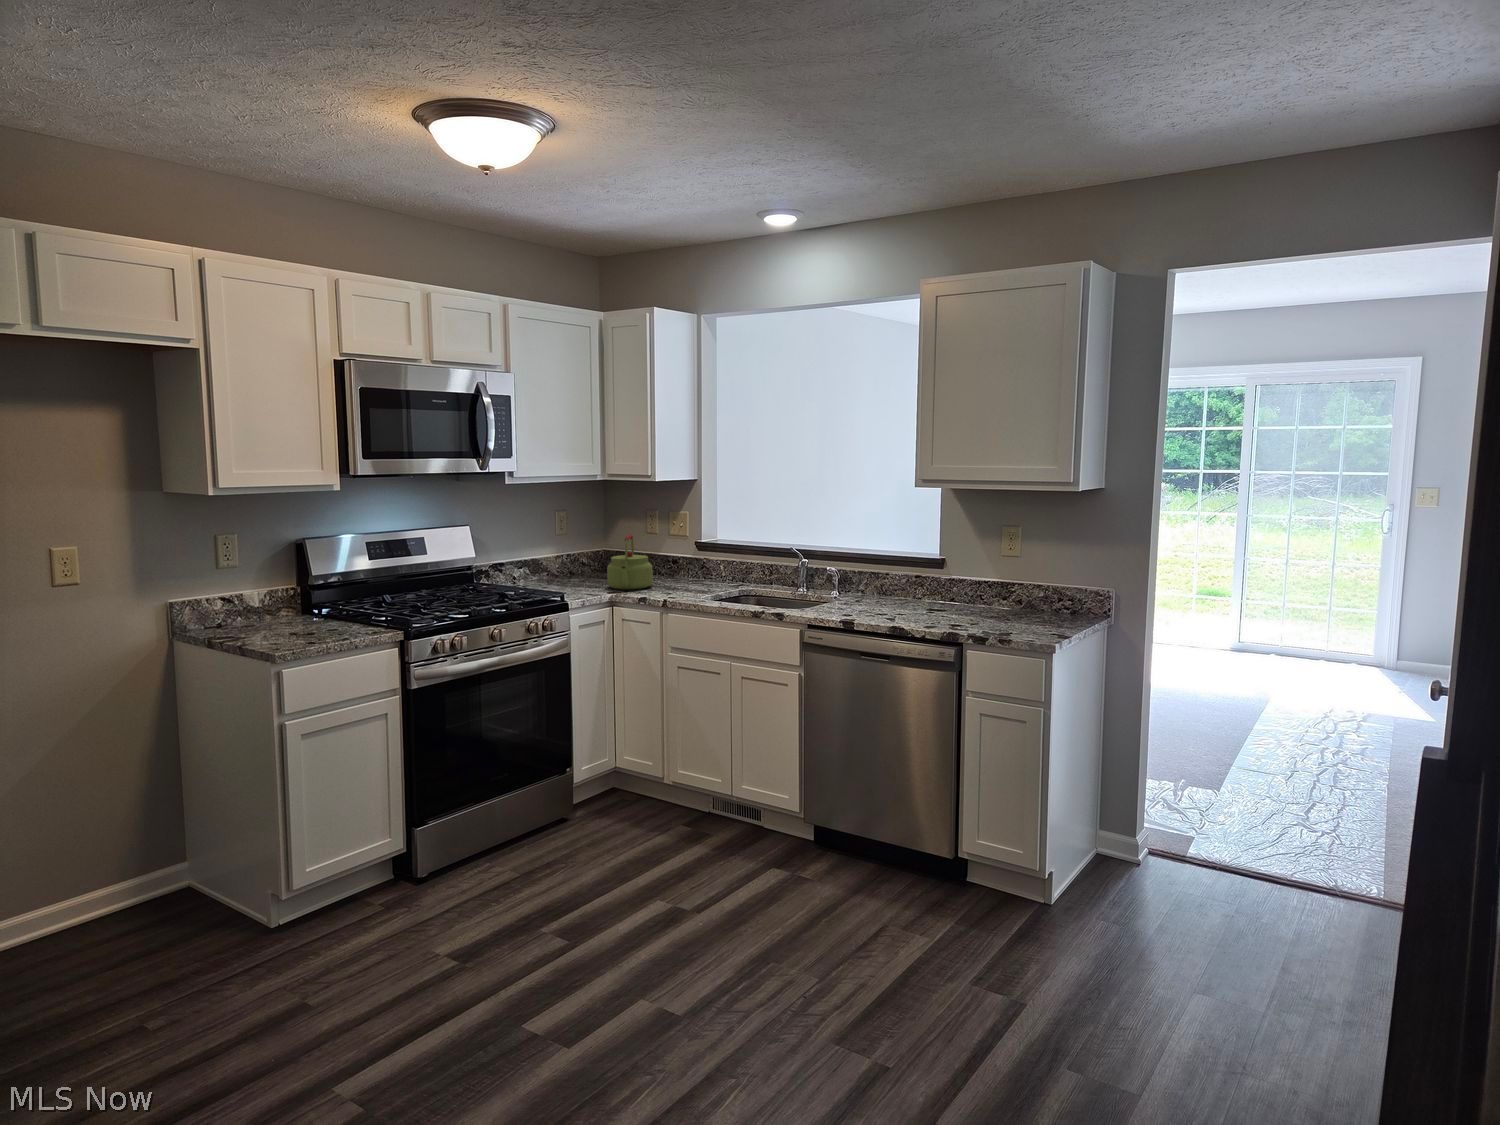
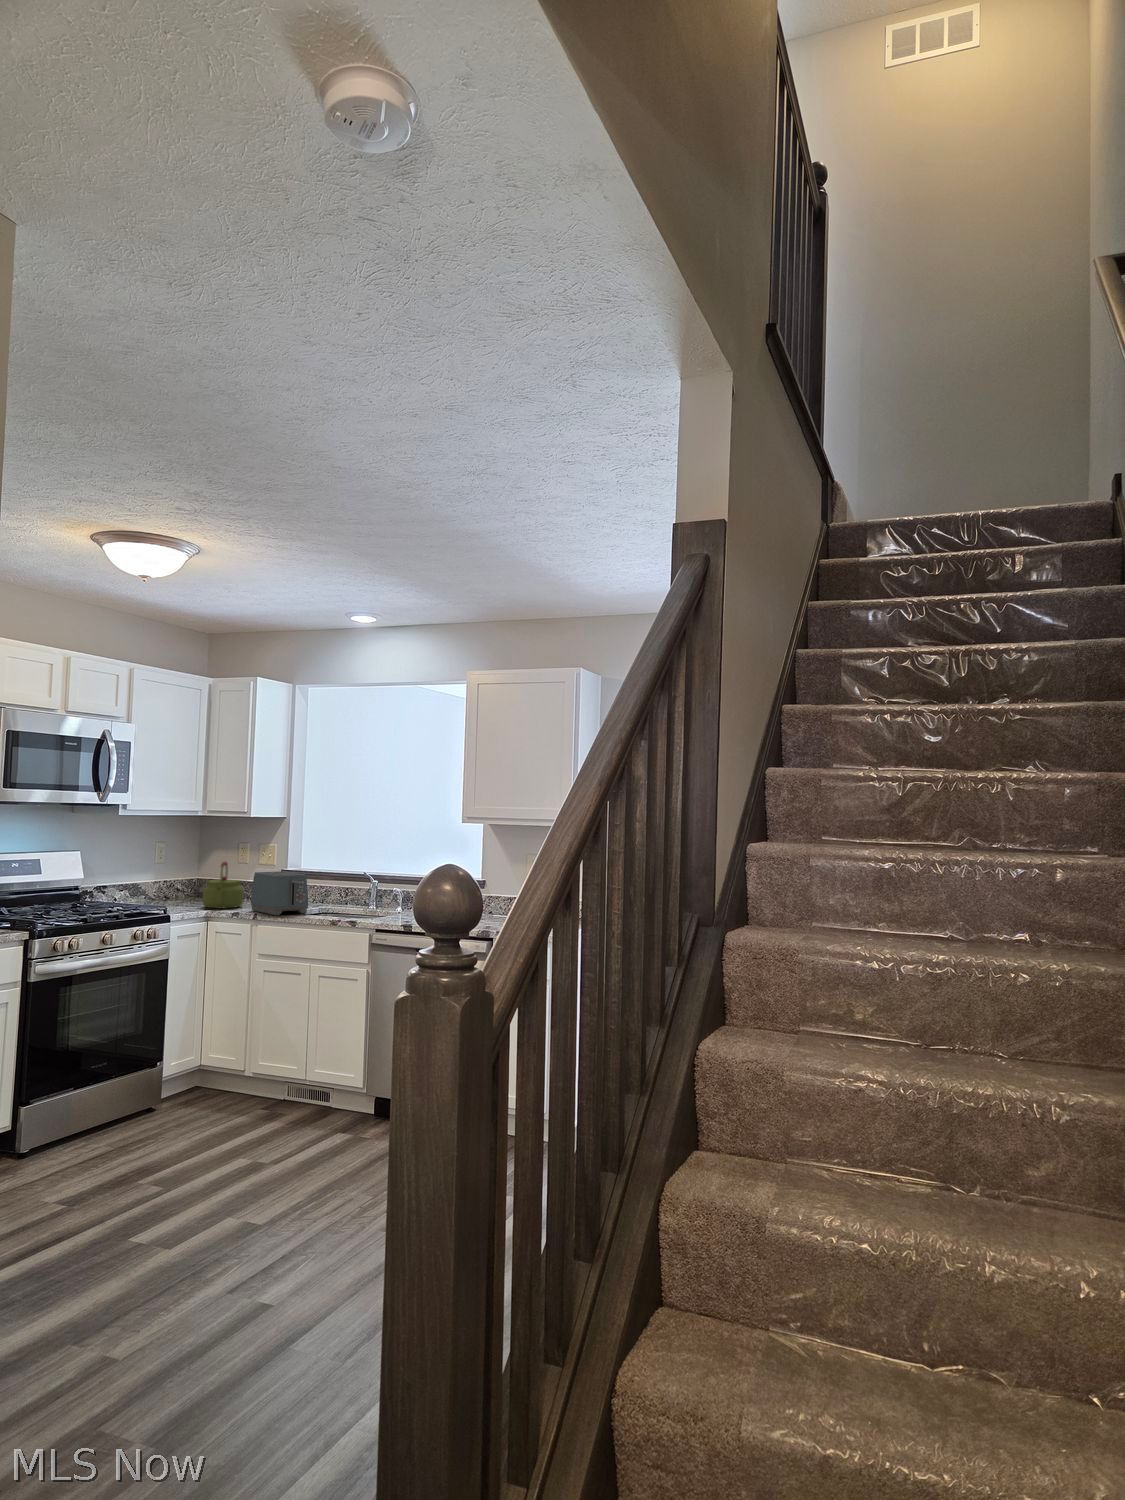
toaster: none [660,546,727,601] -> present [251,871,309,915]

